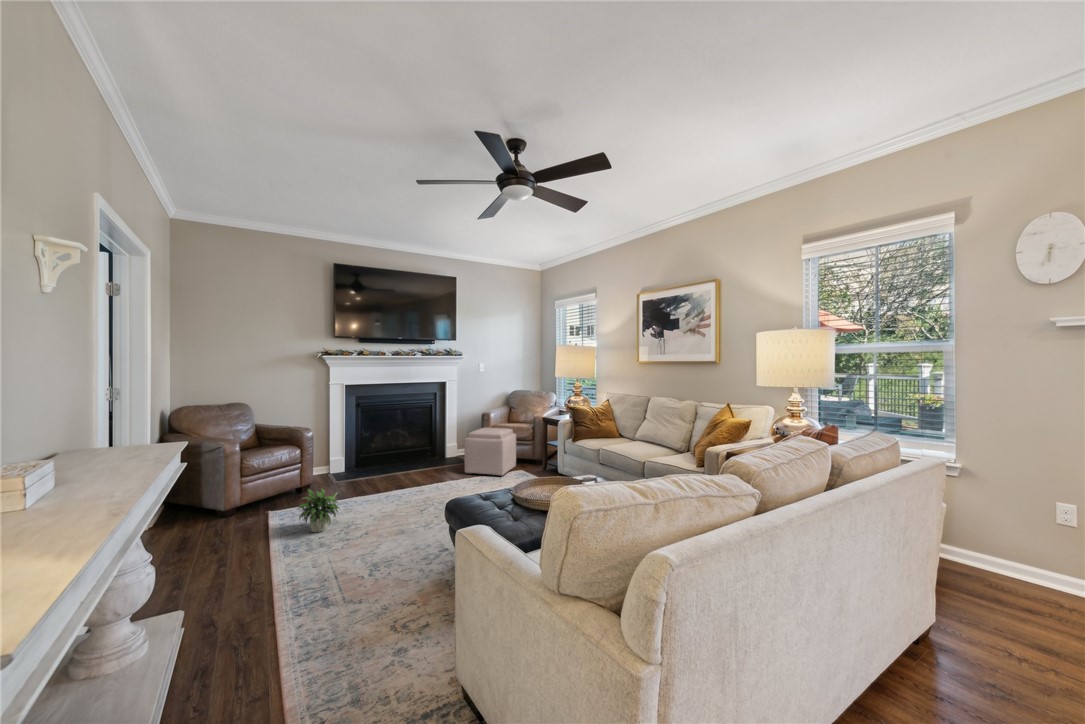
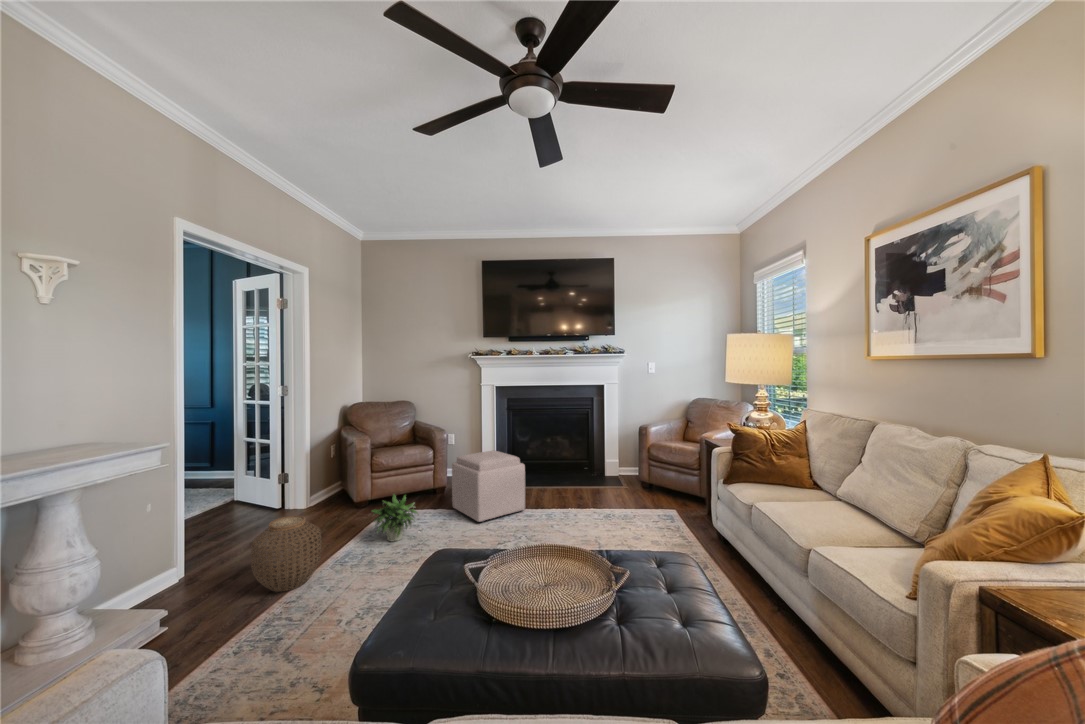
ottoman: present [464,428,516,476] -> present [452,451,525,522]
woven basket: none [222,512,294,587] -> present [251,516,321,592]

